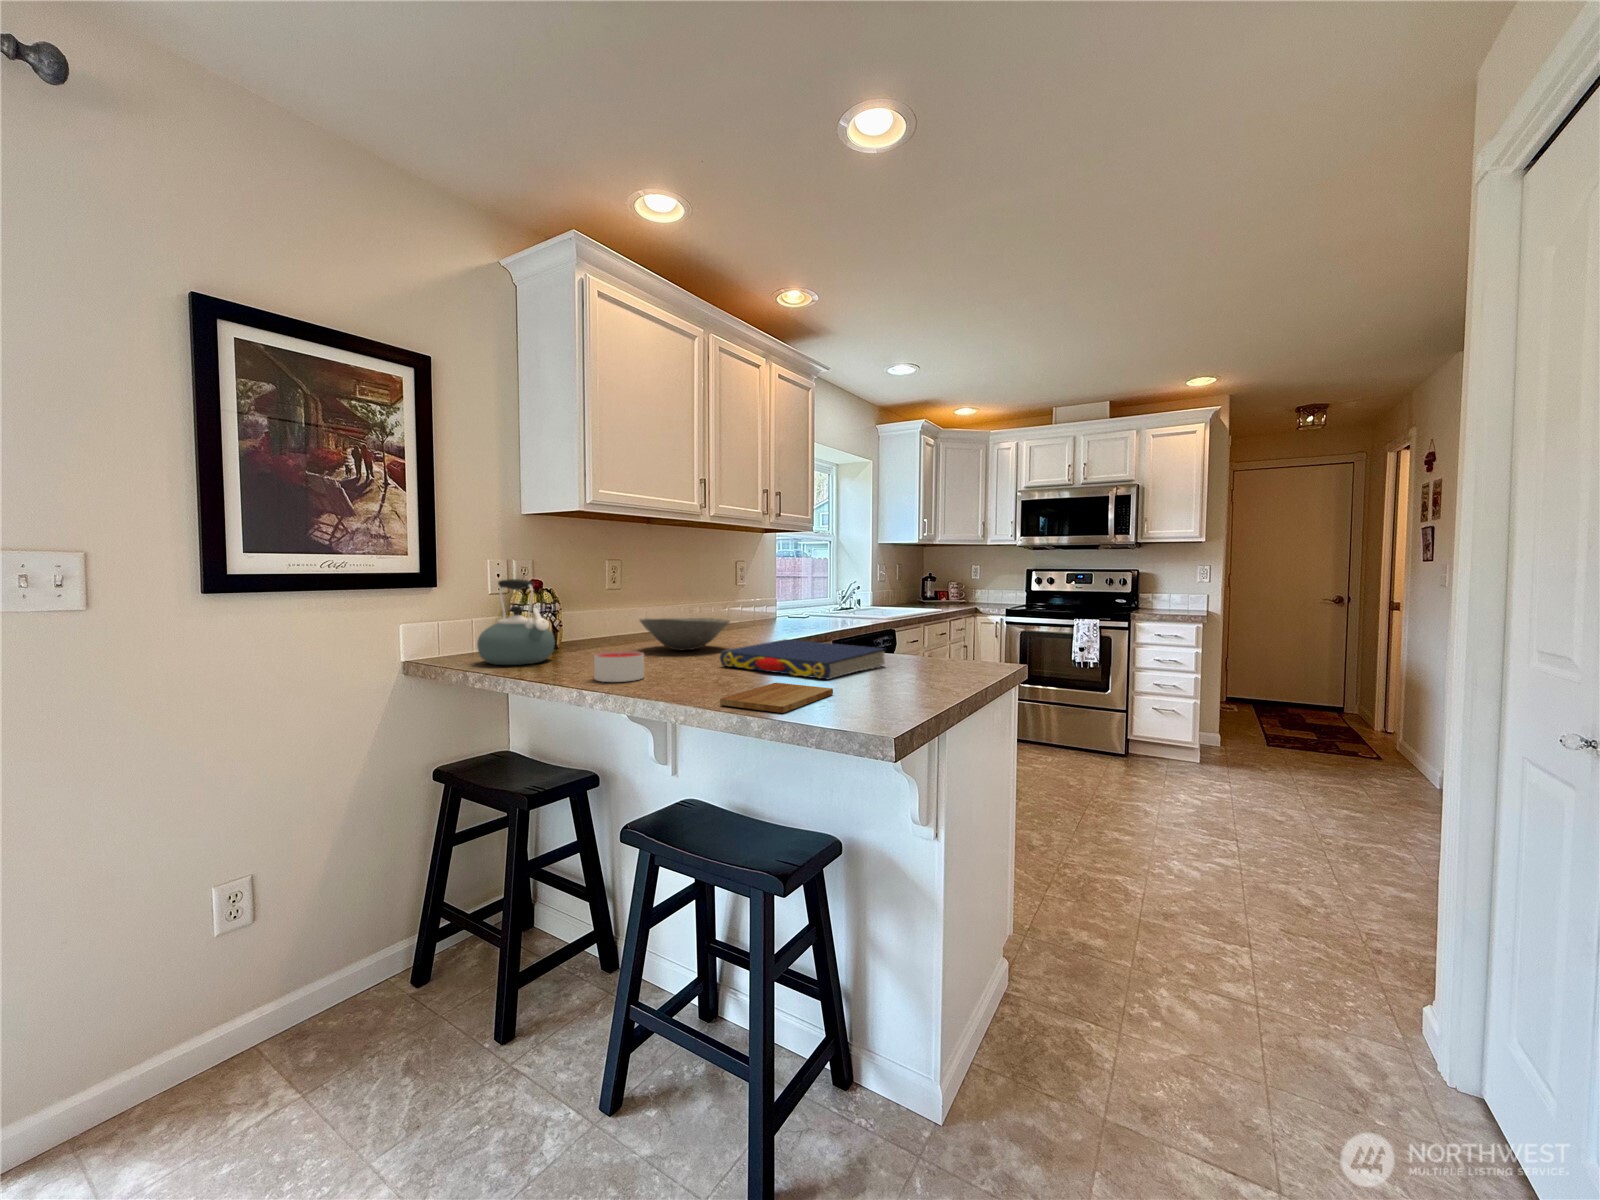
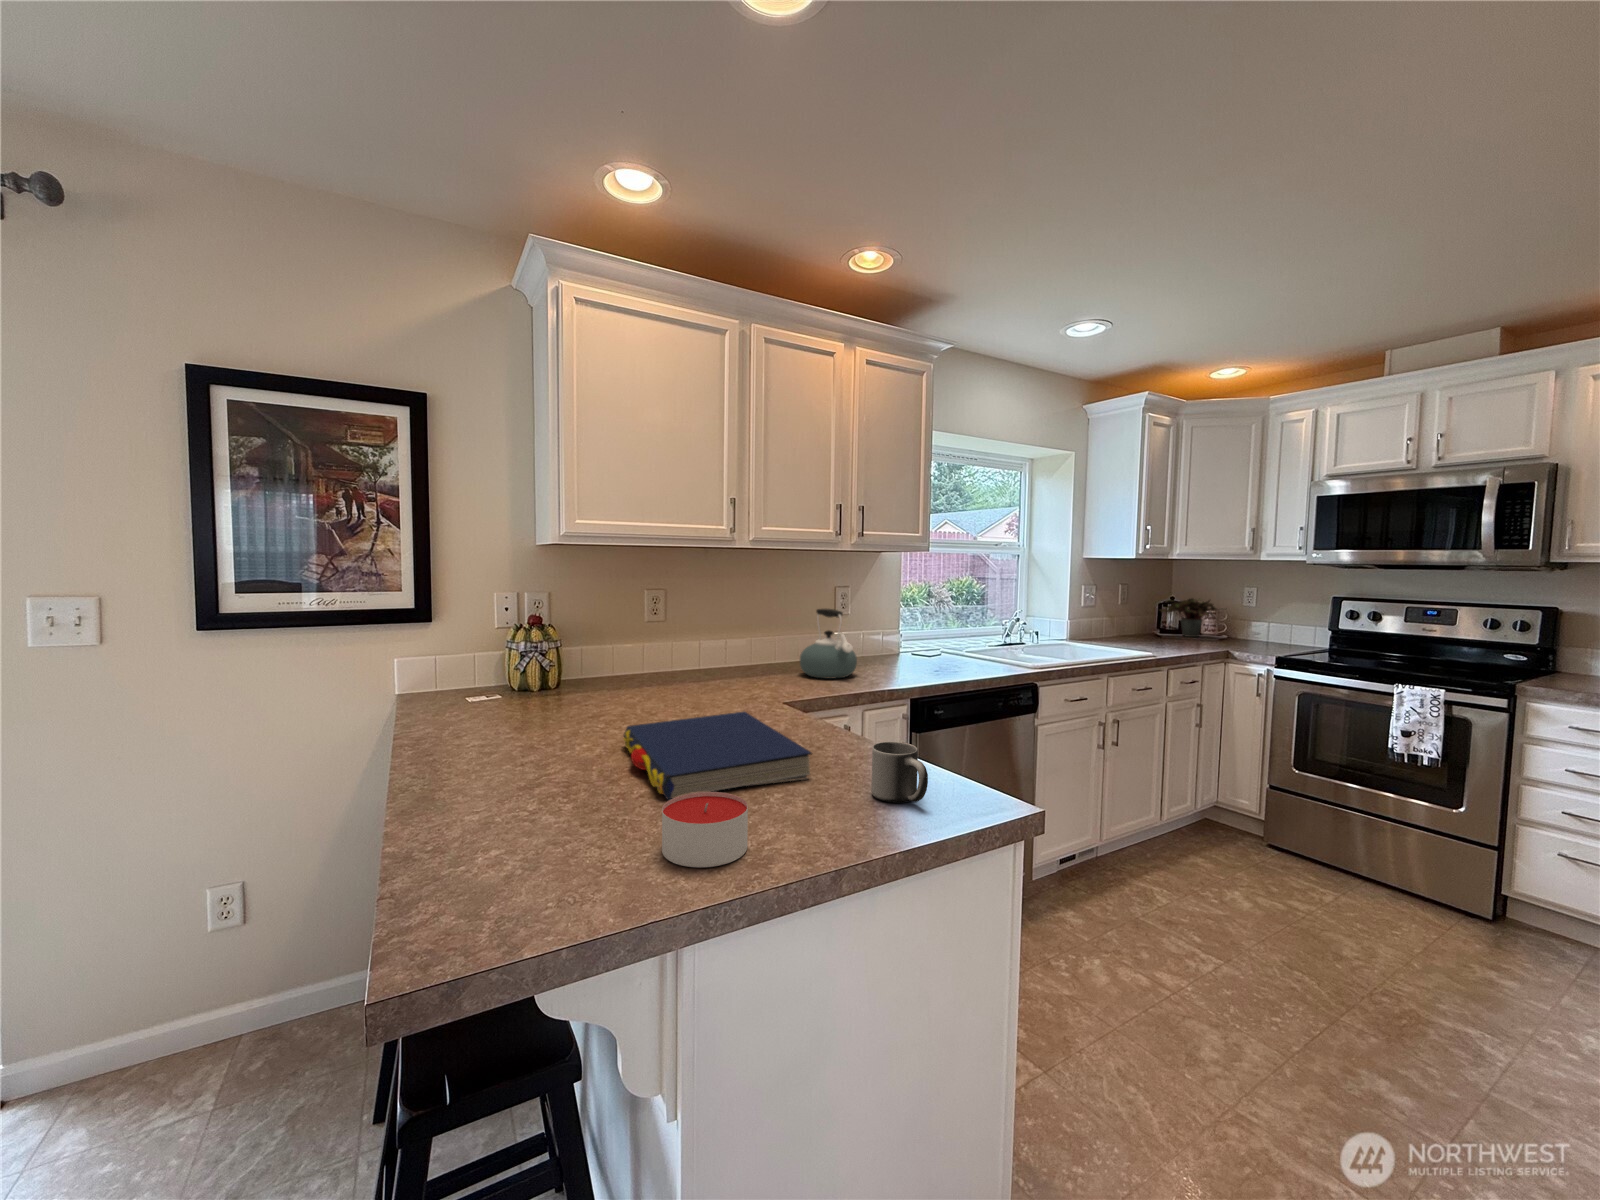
potted plant: none [920,573,964,602] -> present [1160,599,1223,637]
kettle: present [477,579,555,665] -> present [800,609,857,679]
bowl: present [640,618,730,650] -> none [616,664,722,707]
mug: none [932,635,977,669] -> present [871,742,928,803]
candle: present [594,651,644,682] -> present [662,792,748,867]
cutting board: present [720,683,833,713] -> none [416,801,592,877]

